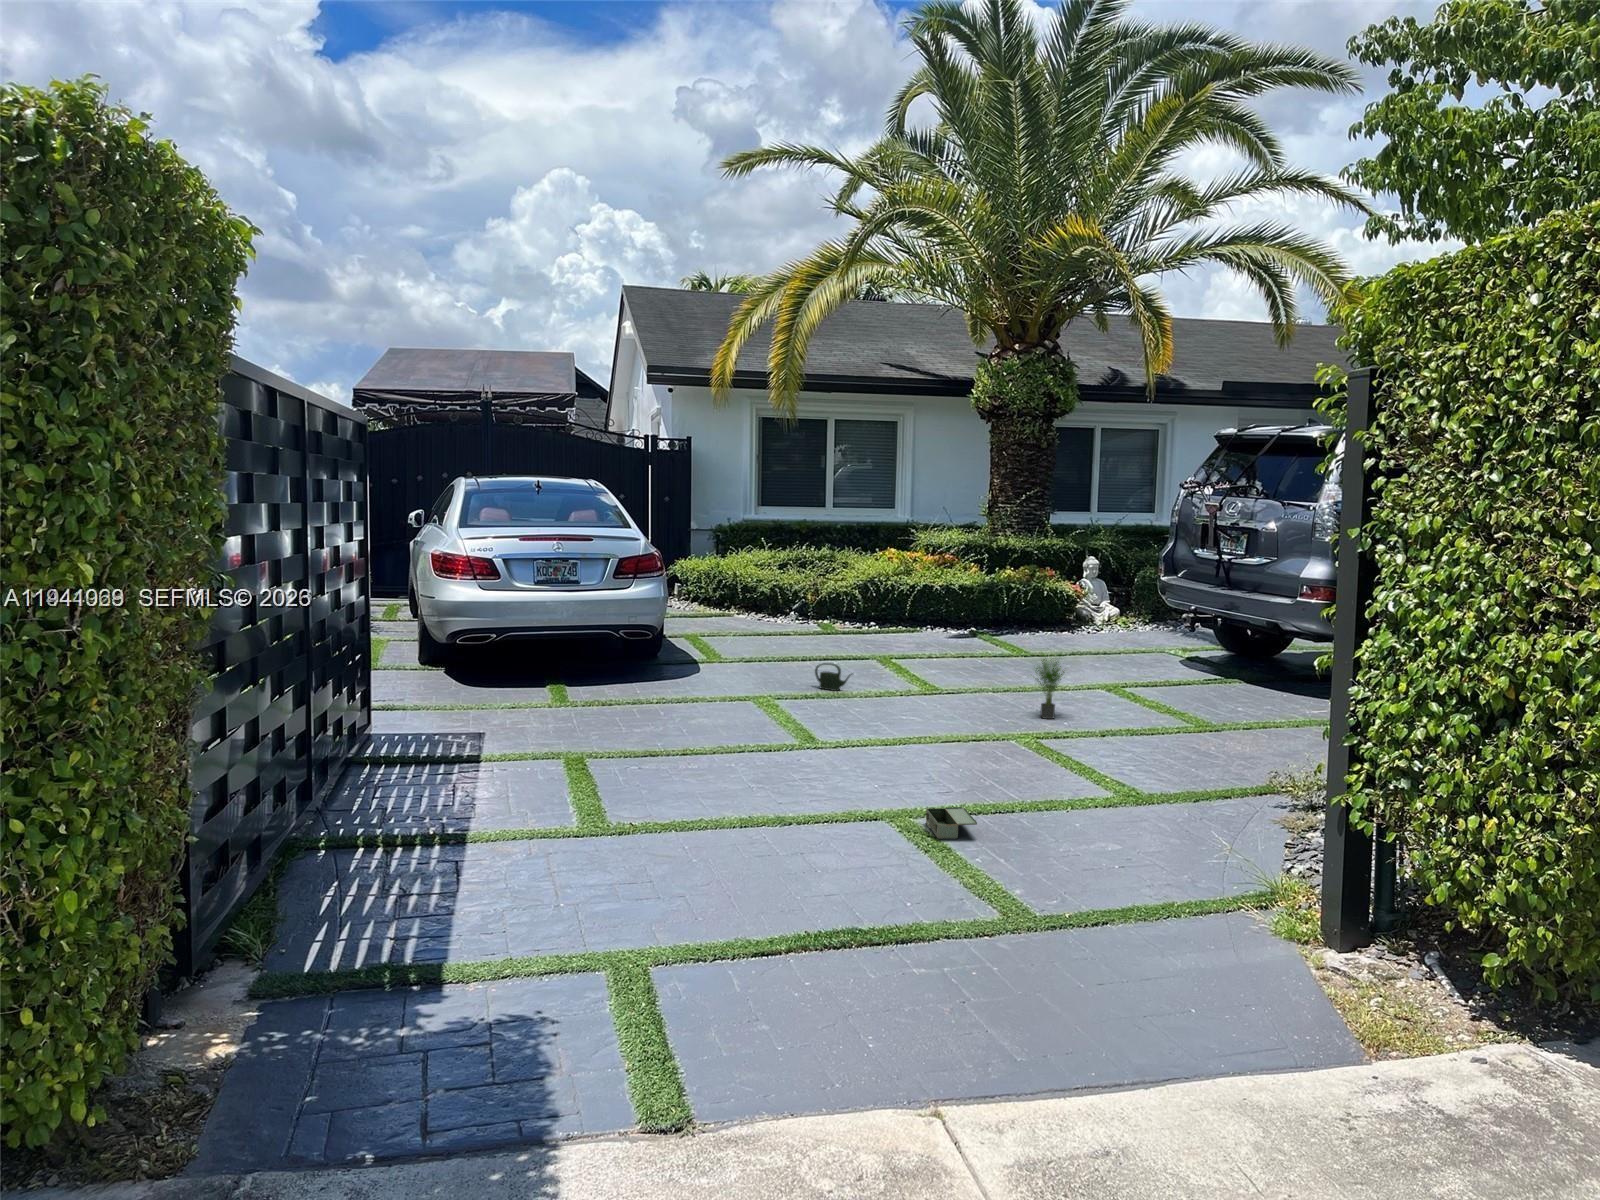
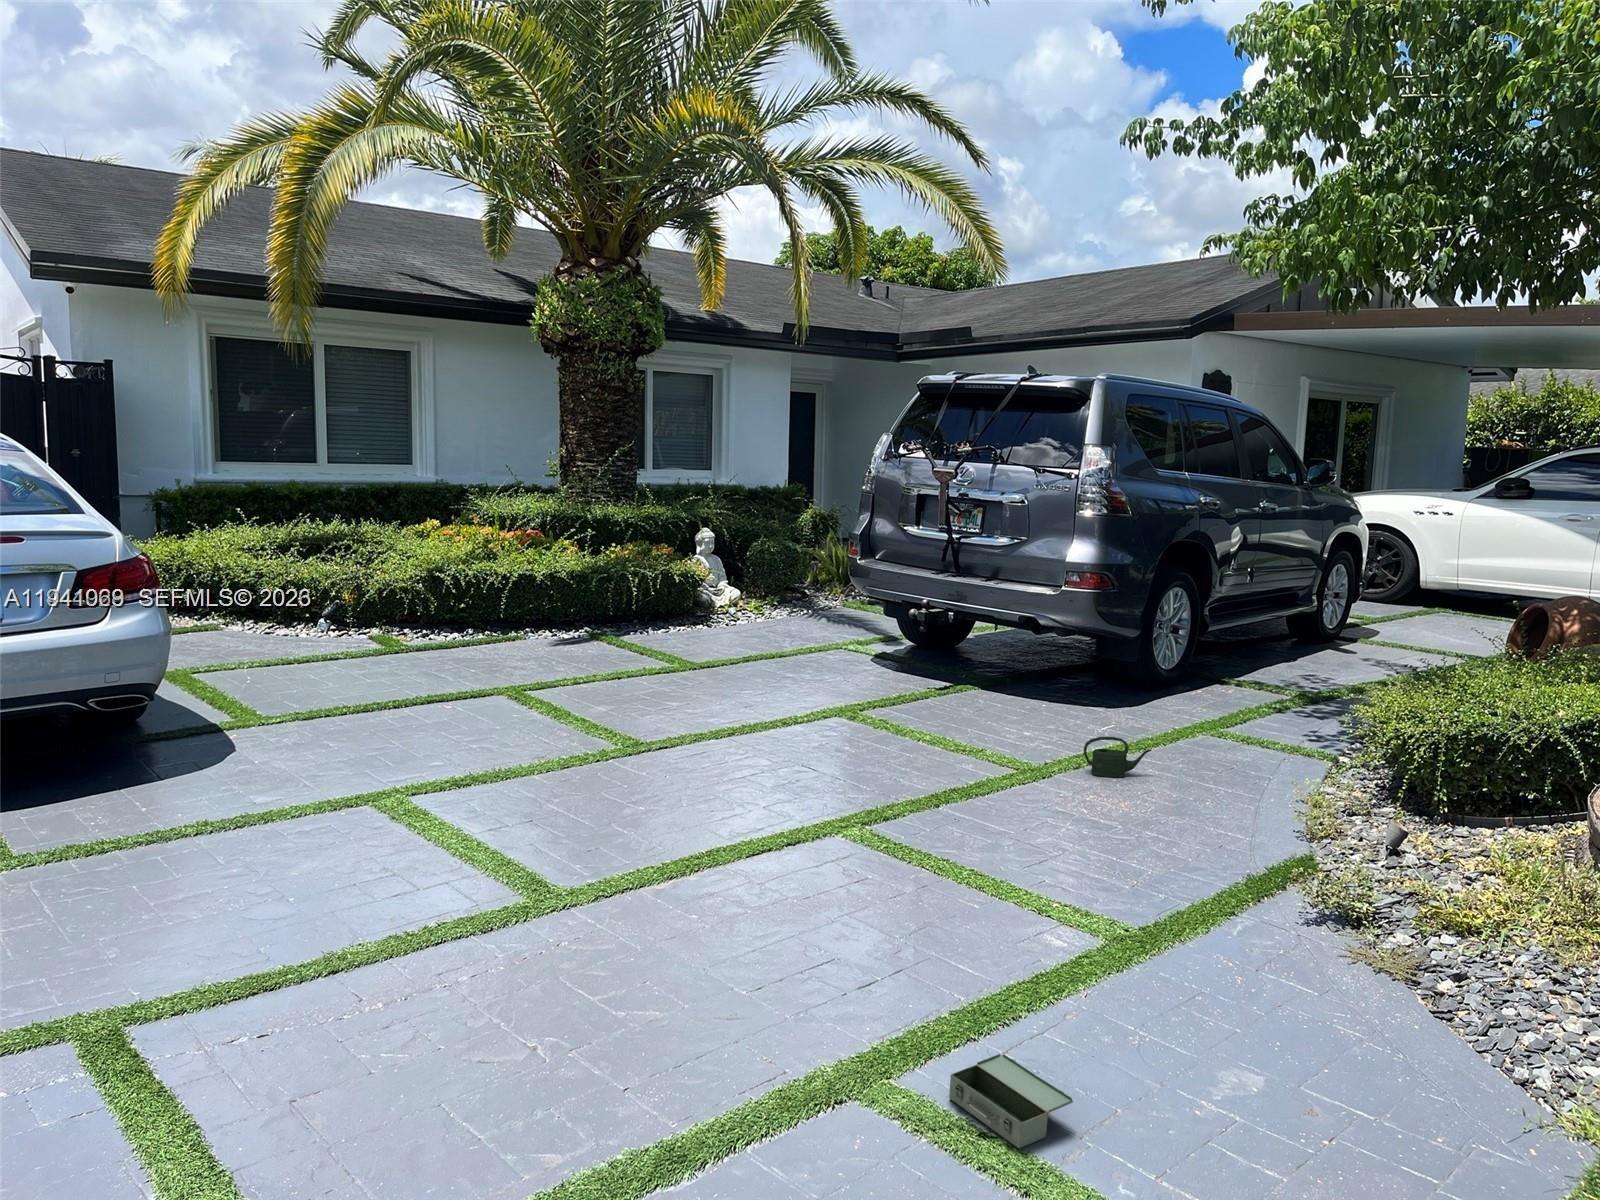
potted plant: present [1035,658,1065,719] -> none [813,683,874,786]
watering can: present [815,663,852,691] -> present [1084,737,1151,777]

